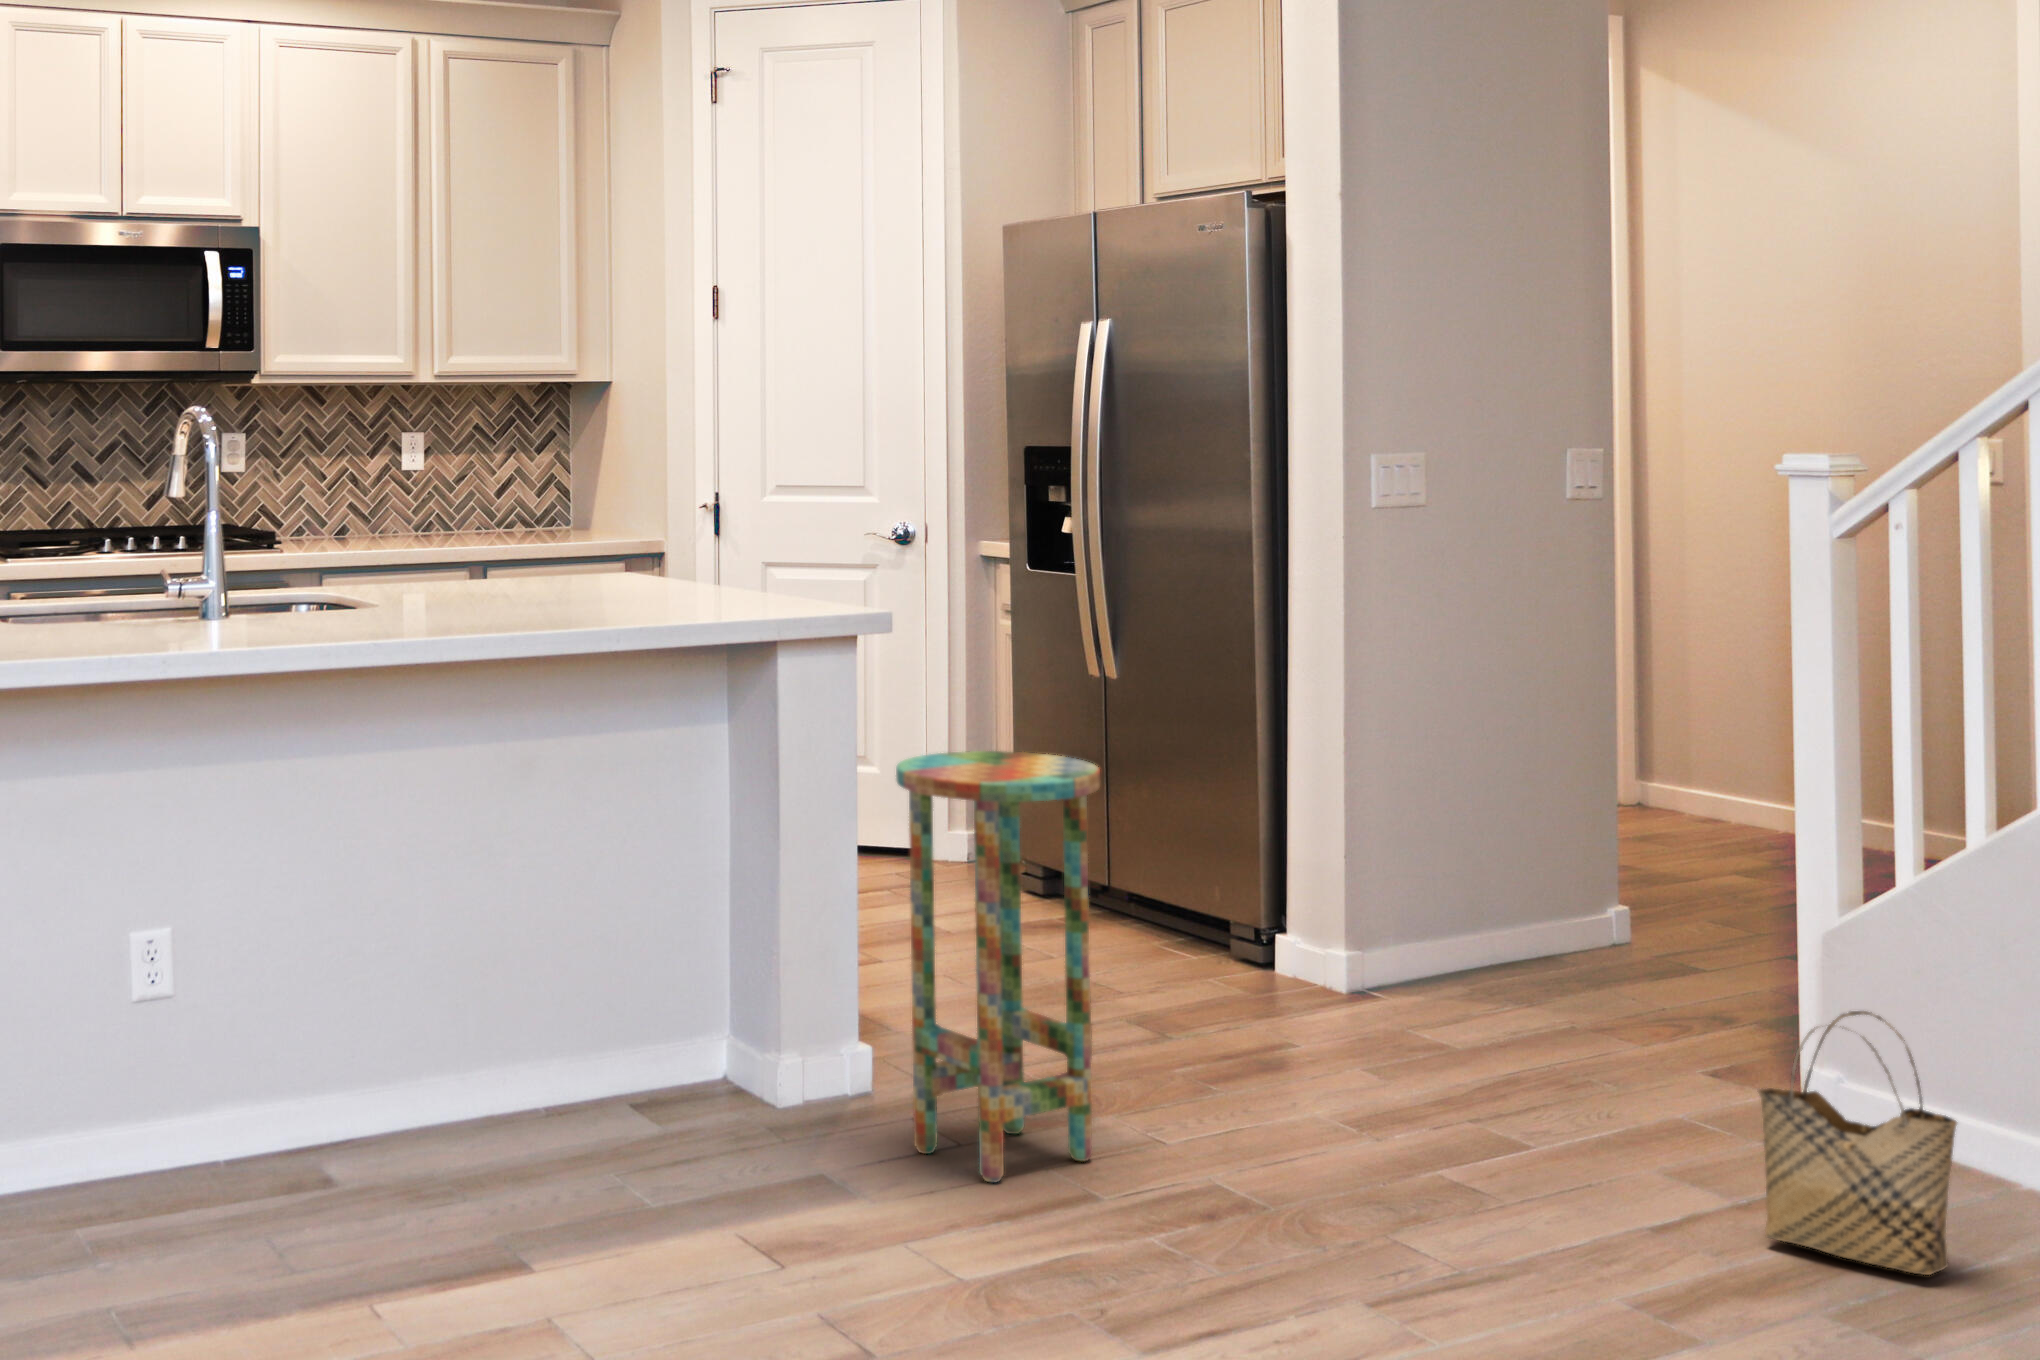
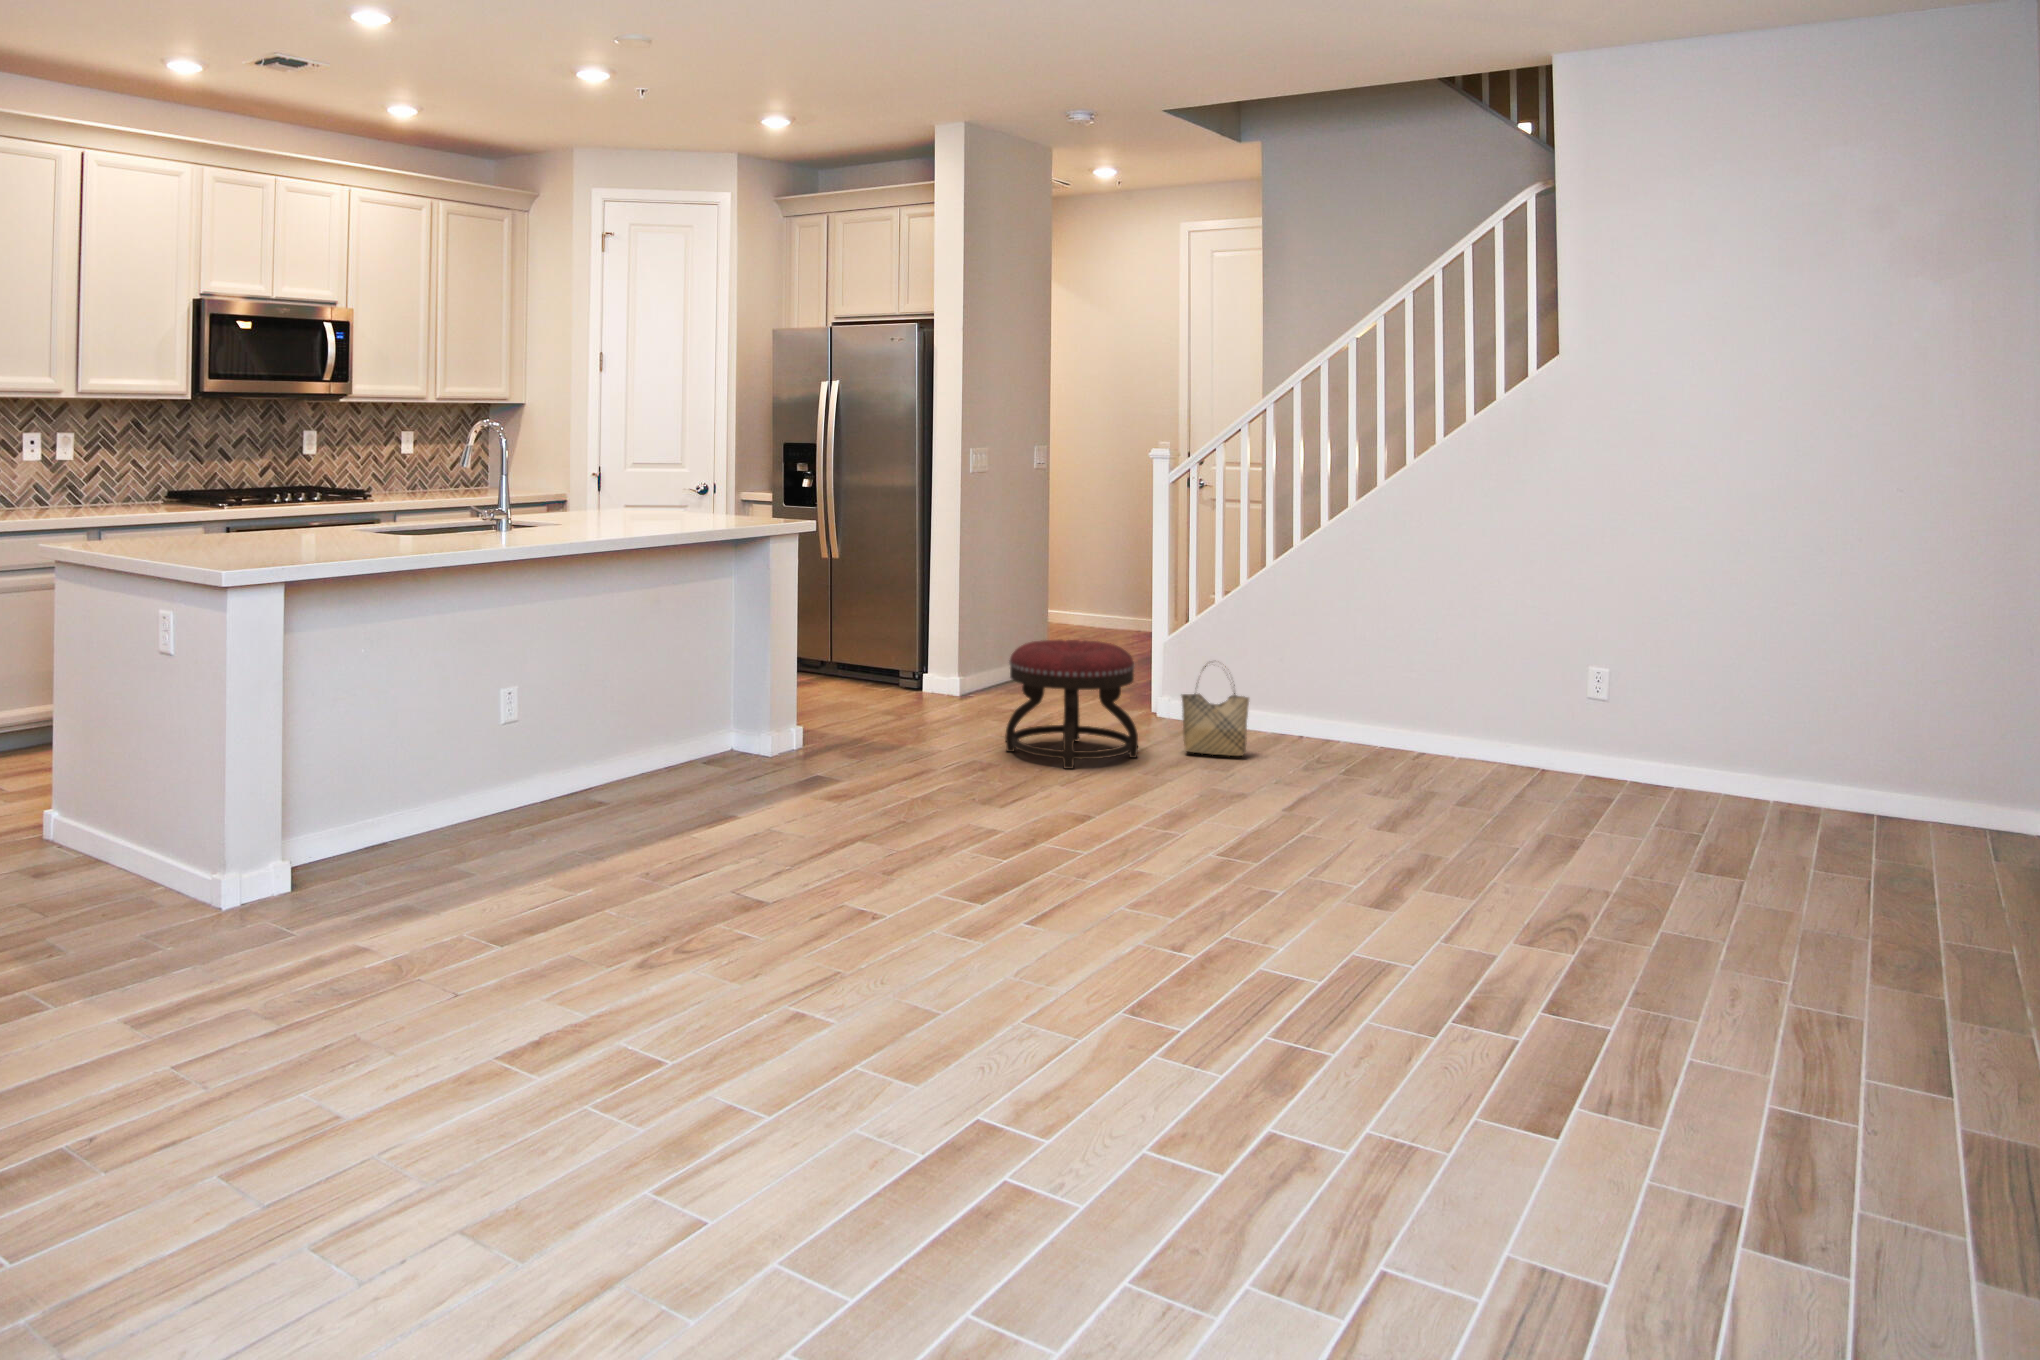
side table: present [896,751,1100,1182] -> none [846,580,936,769]
ottoman: none [1294,916,1629,1247] -> present [1005,640,1138,769]

